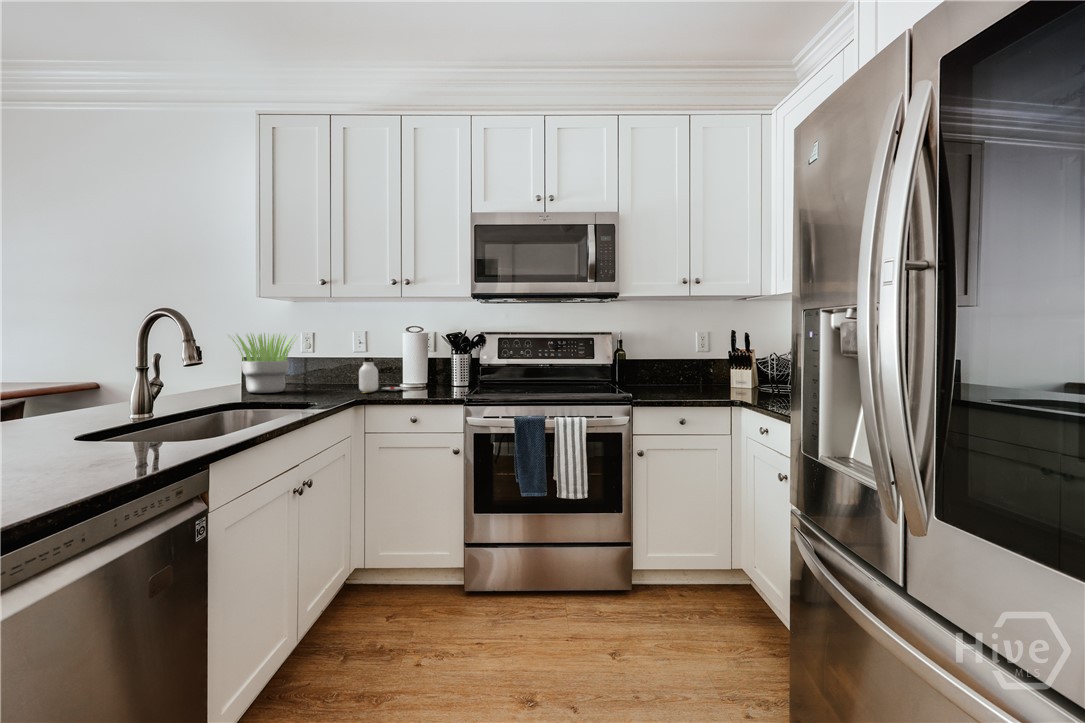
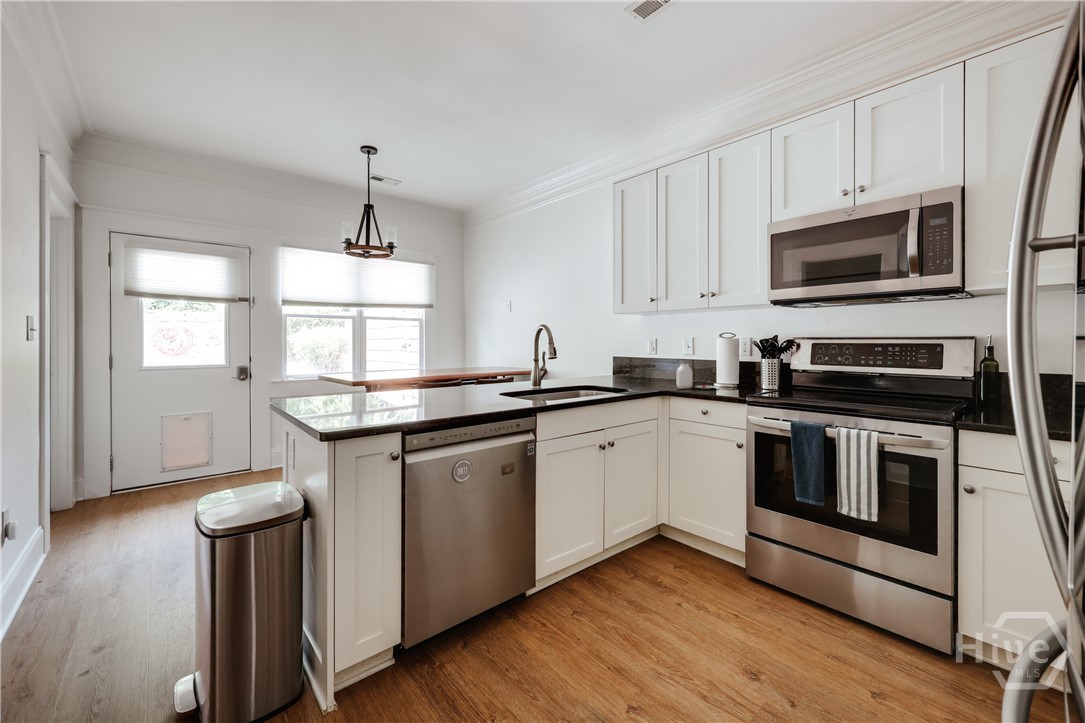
potted plant: present [232,333,297,393] -> none [587,340,639,385]

